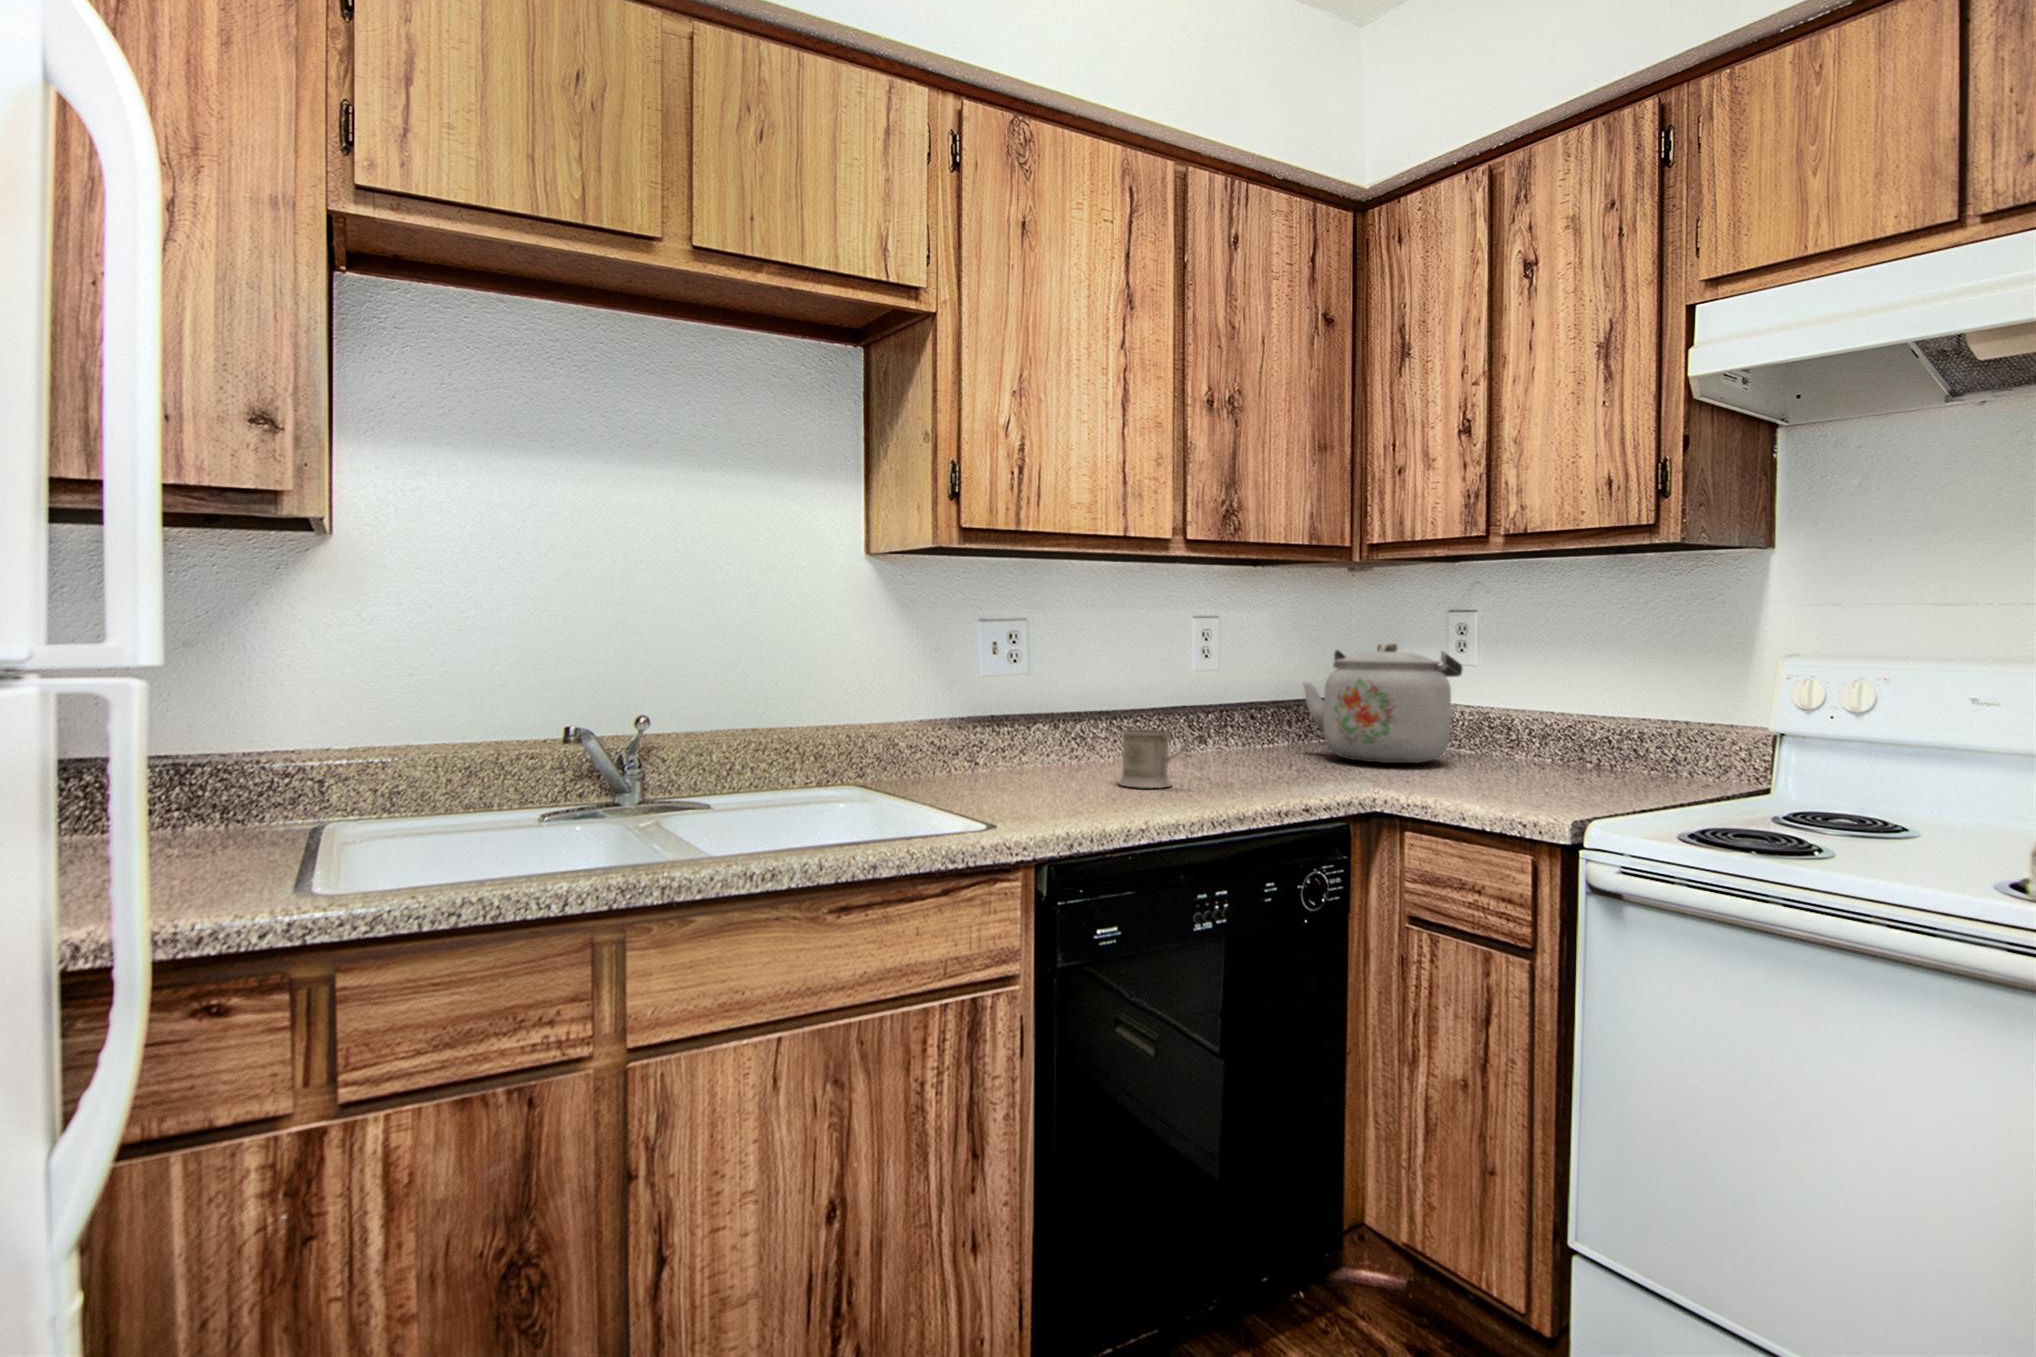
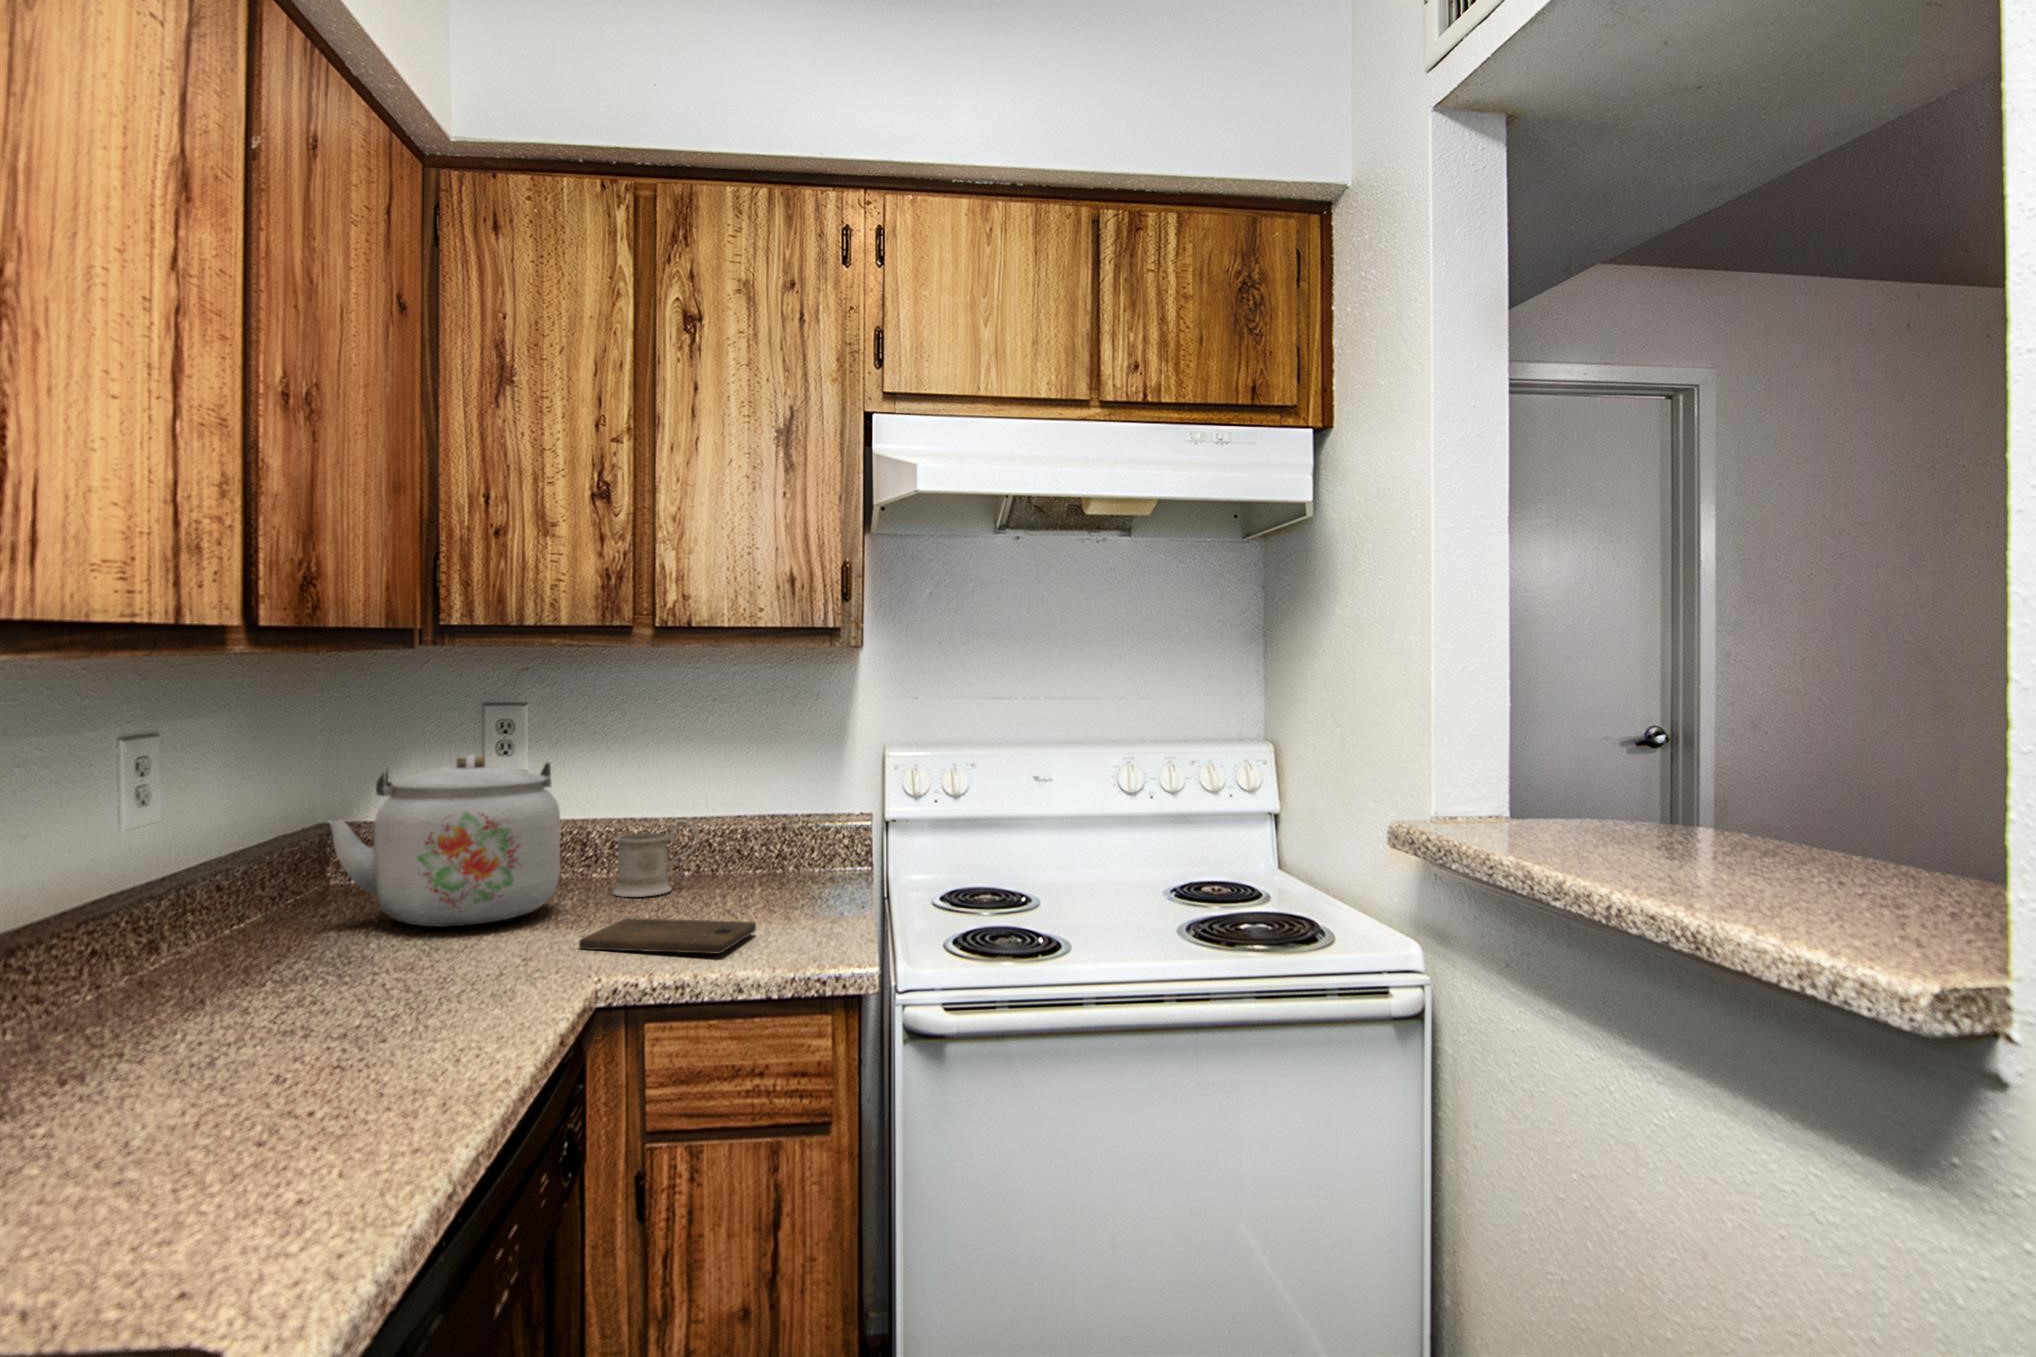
mug: present [1118,720,1190,788] -> present [612,821,699,897]
cutting board: none [1403,773,1541,796] -> present [579,918,756,954]

